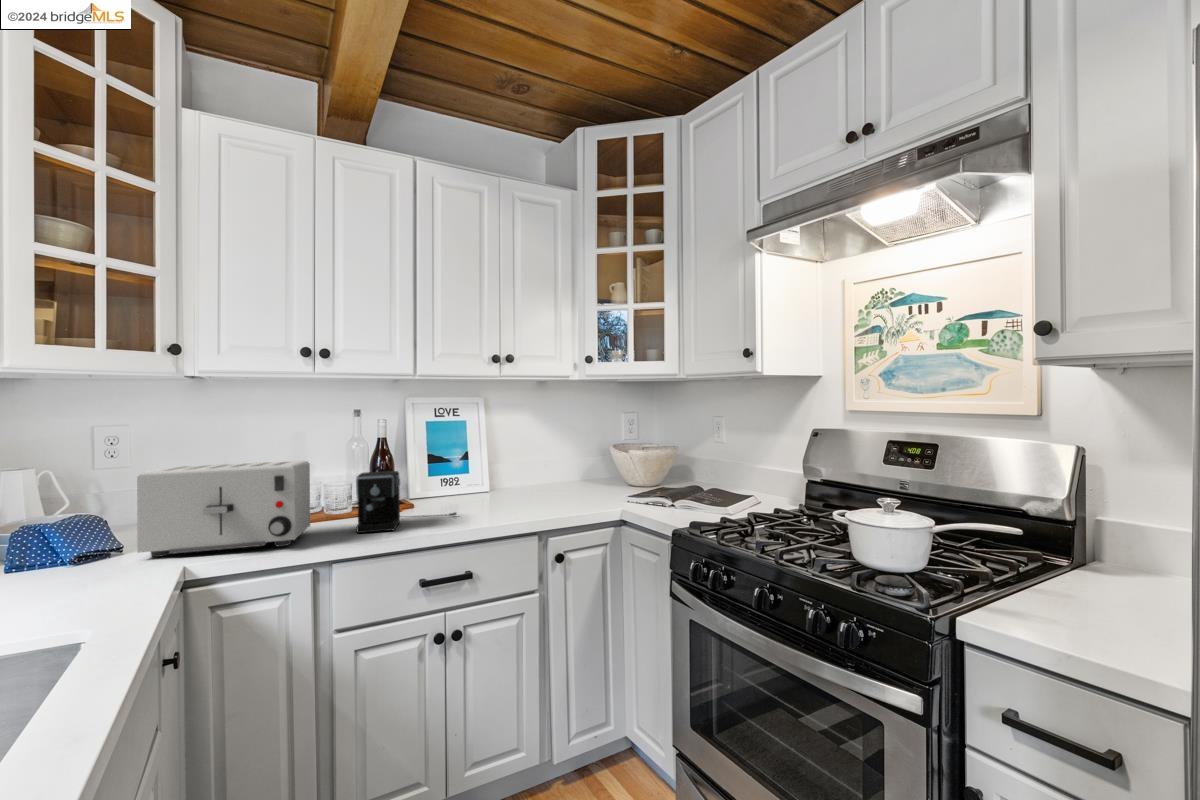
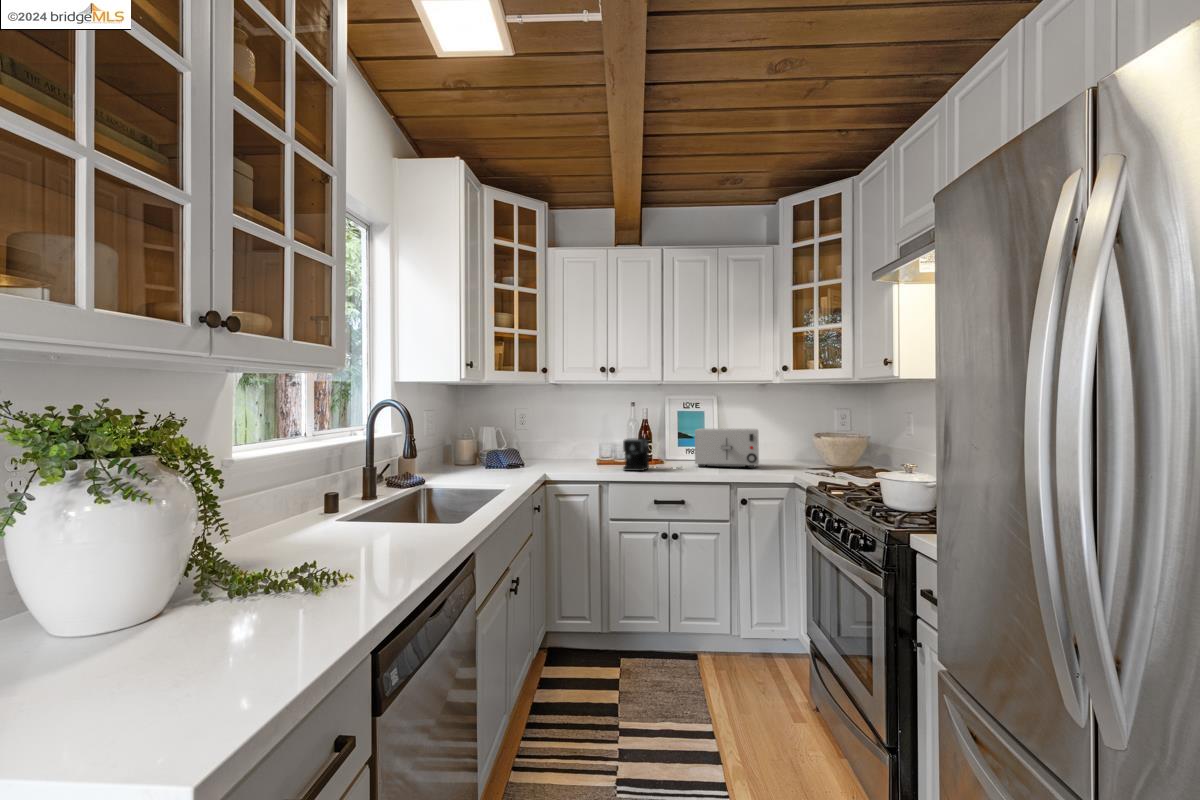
toaster: present [137,461,310,557] -> present [695,428,759,468]

